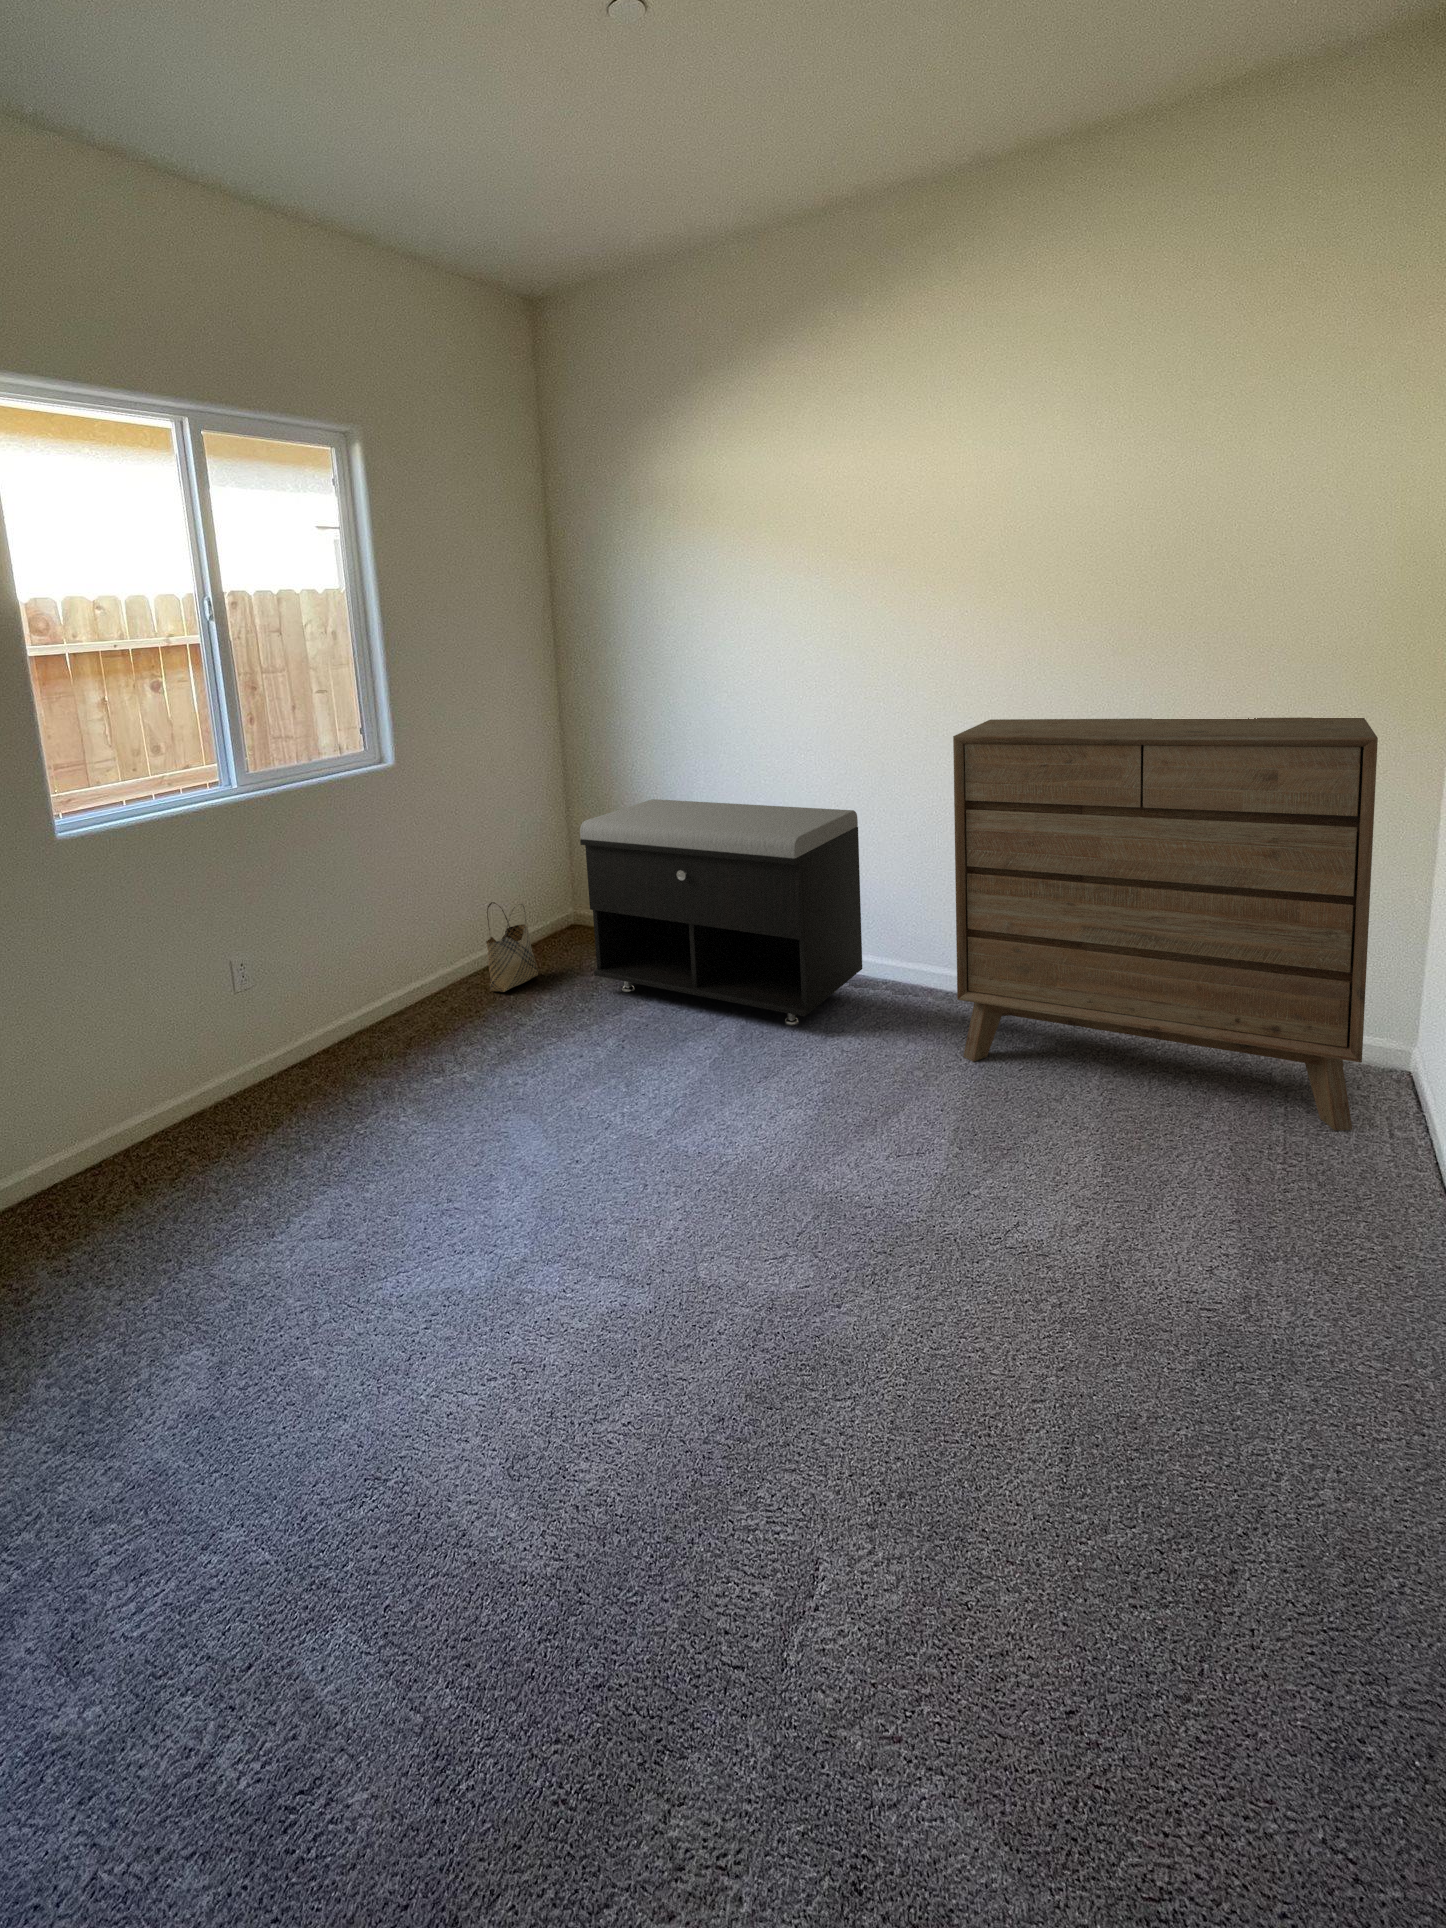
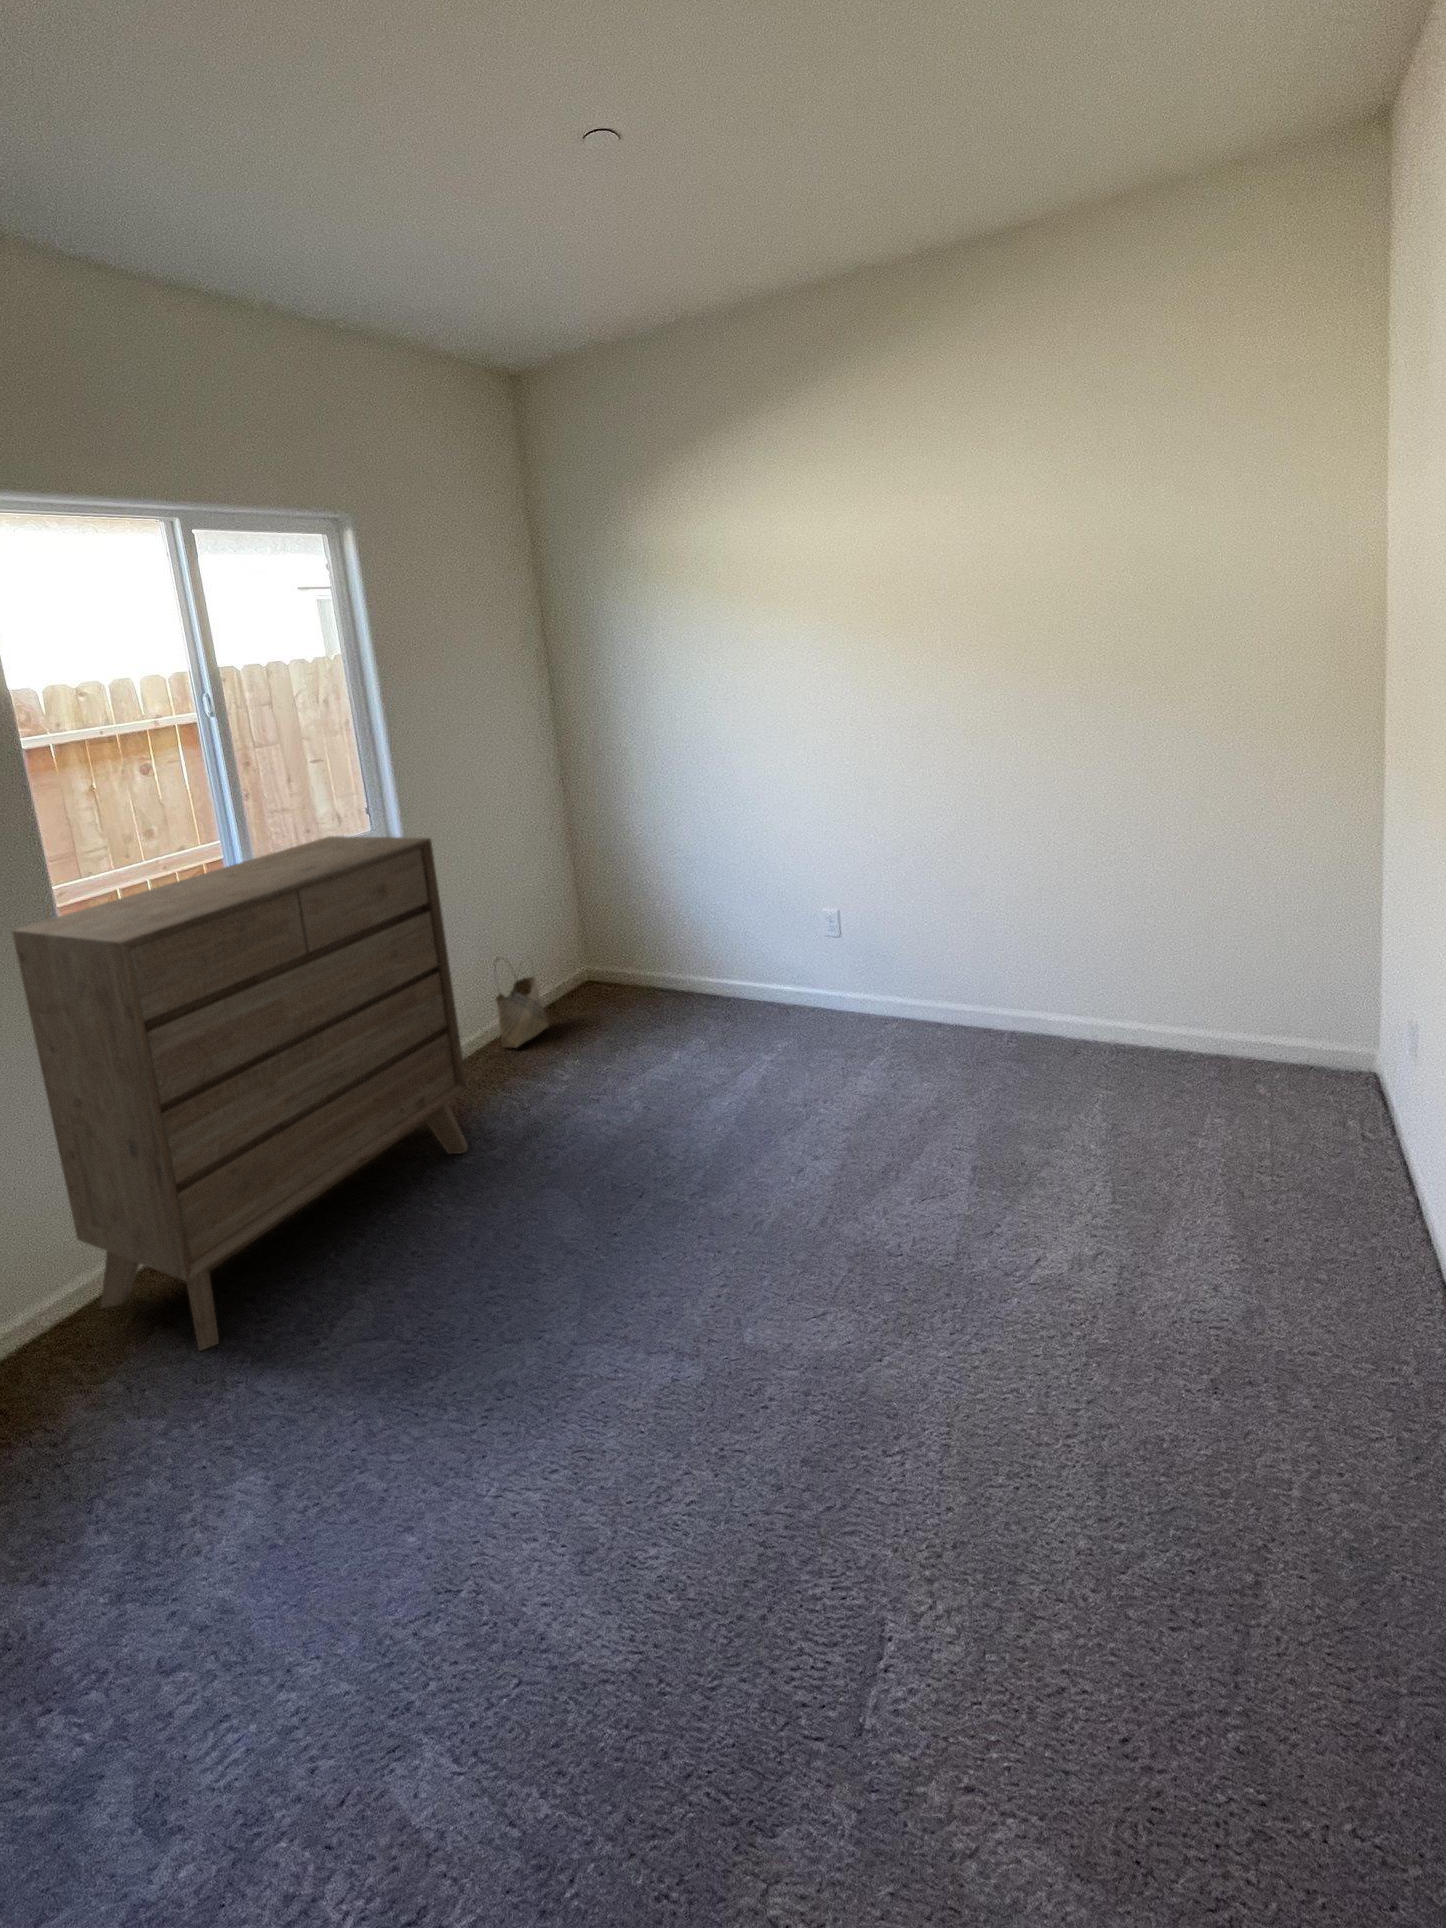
dresser: present [953,717,1378,1130] -> present [12,836,468,1351]
storage bench: present [580,799,862,1025] -> none [586,843,869,1065]

